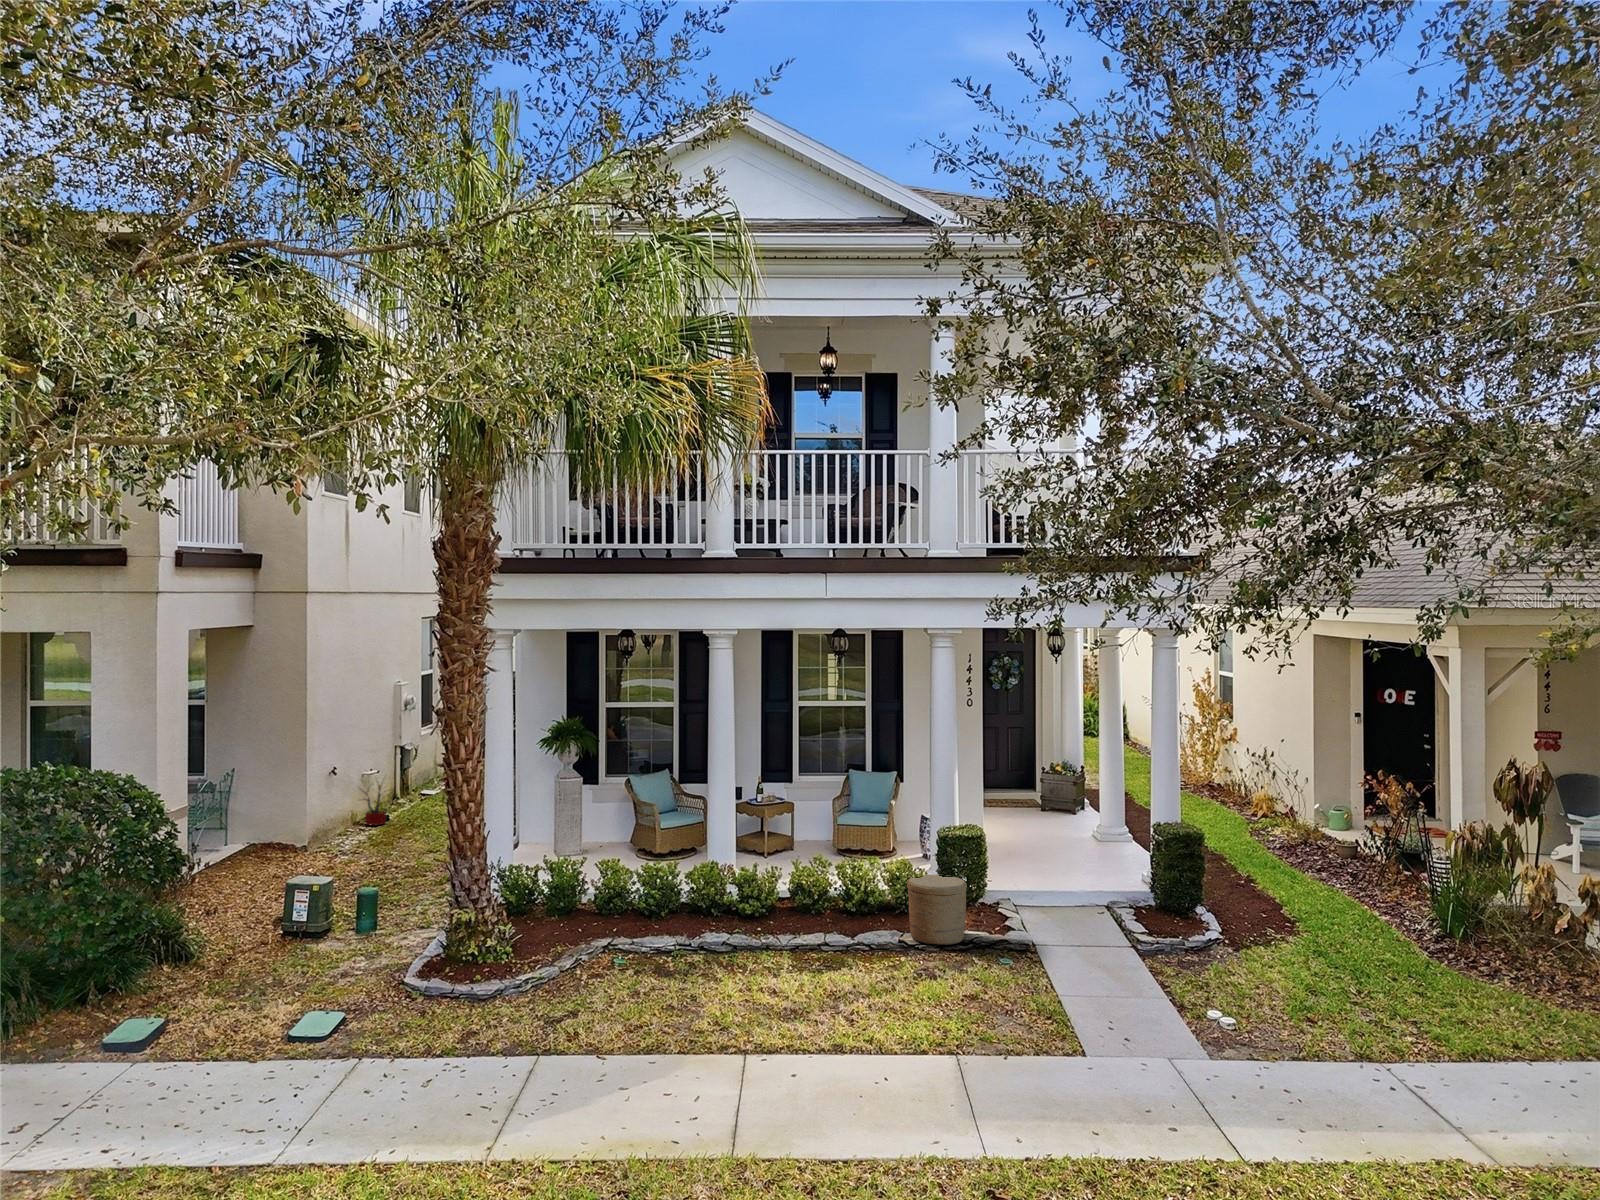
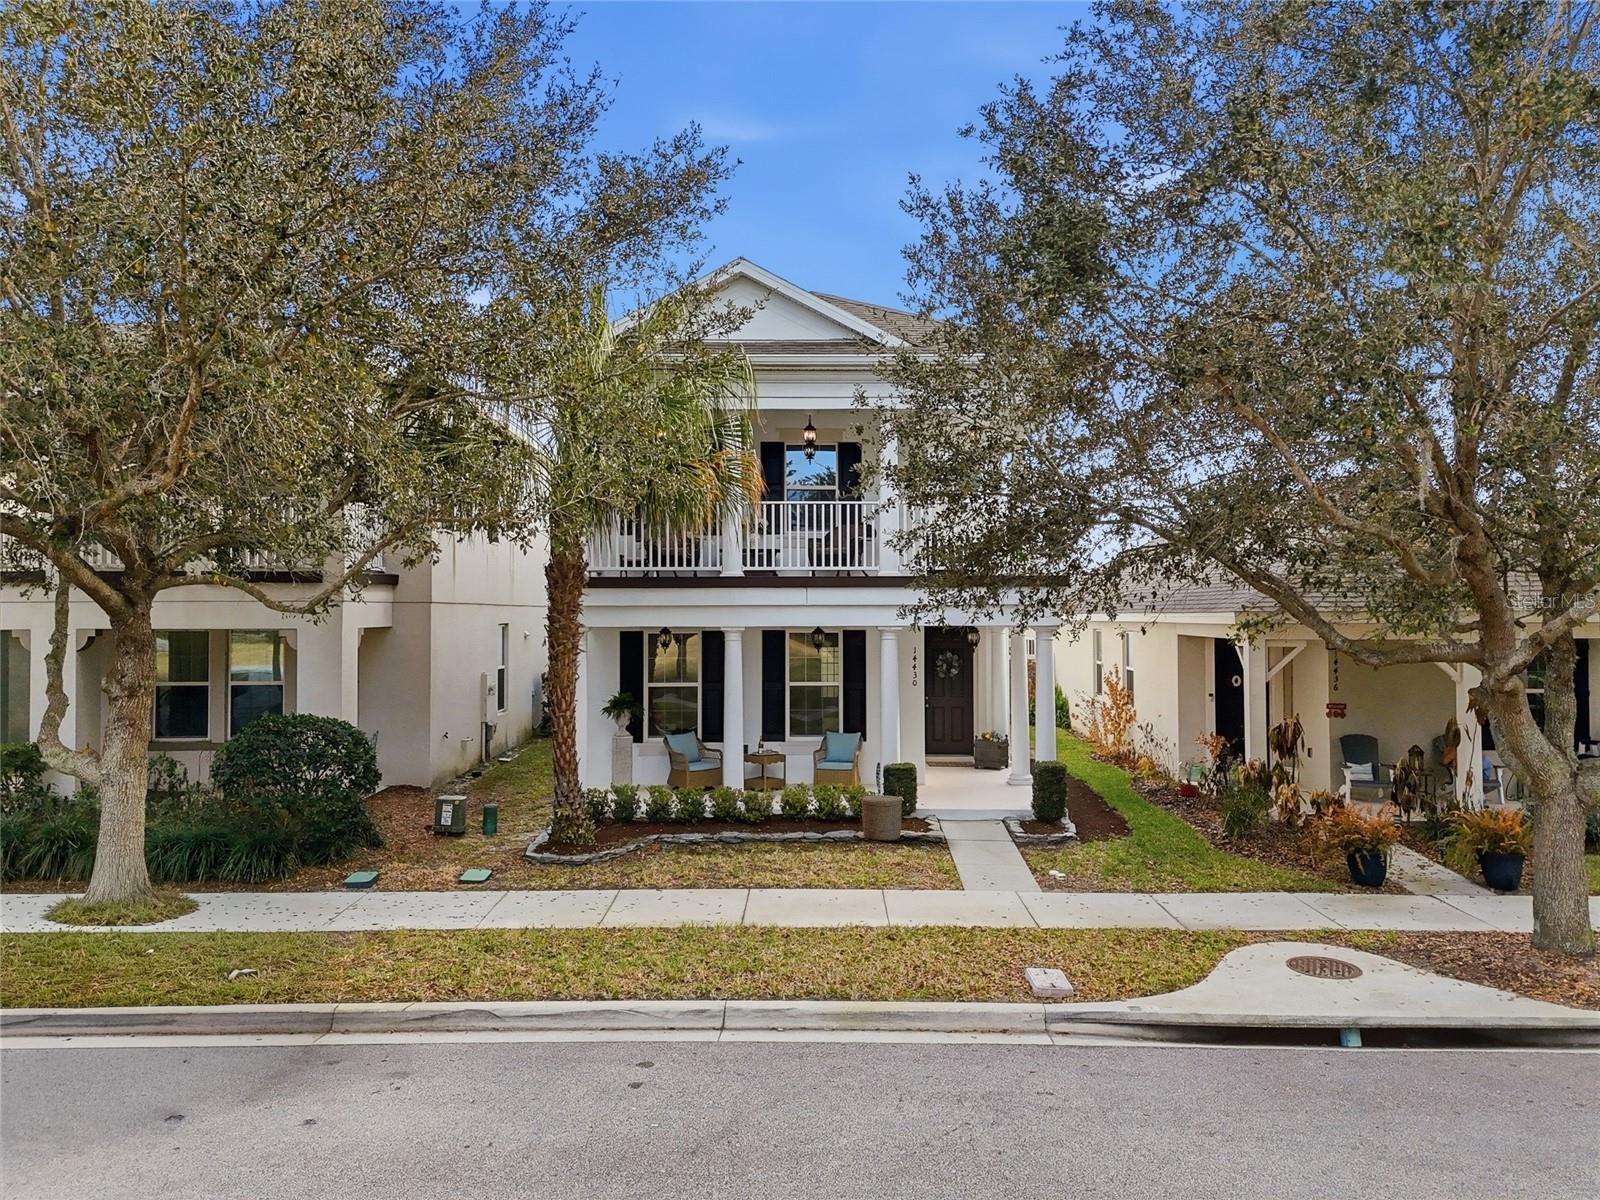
decorative plant: present [365,781,386,825] -> present [1180,761,1197,796]

